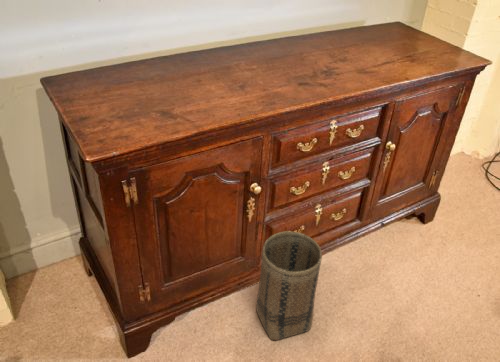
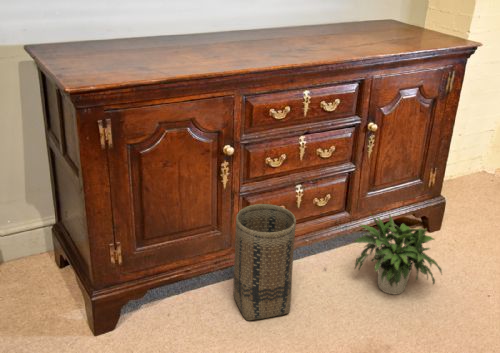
potted plant: none [337,225,452,303] -> present [325,215,442,294]

